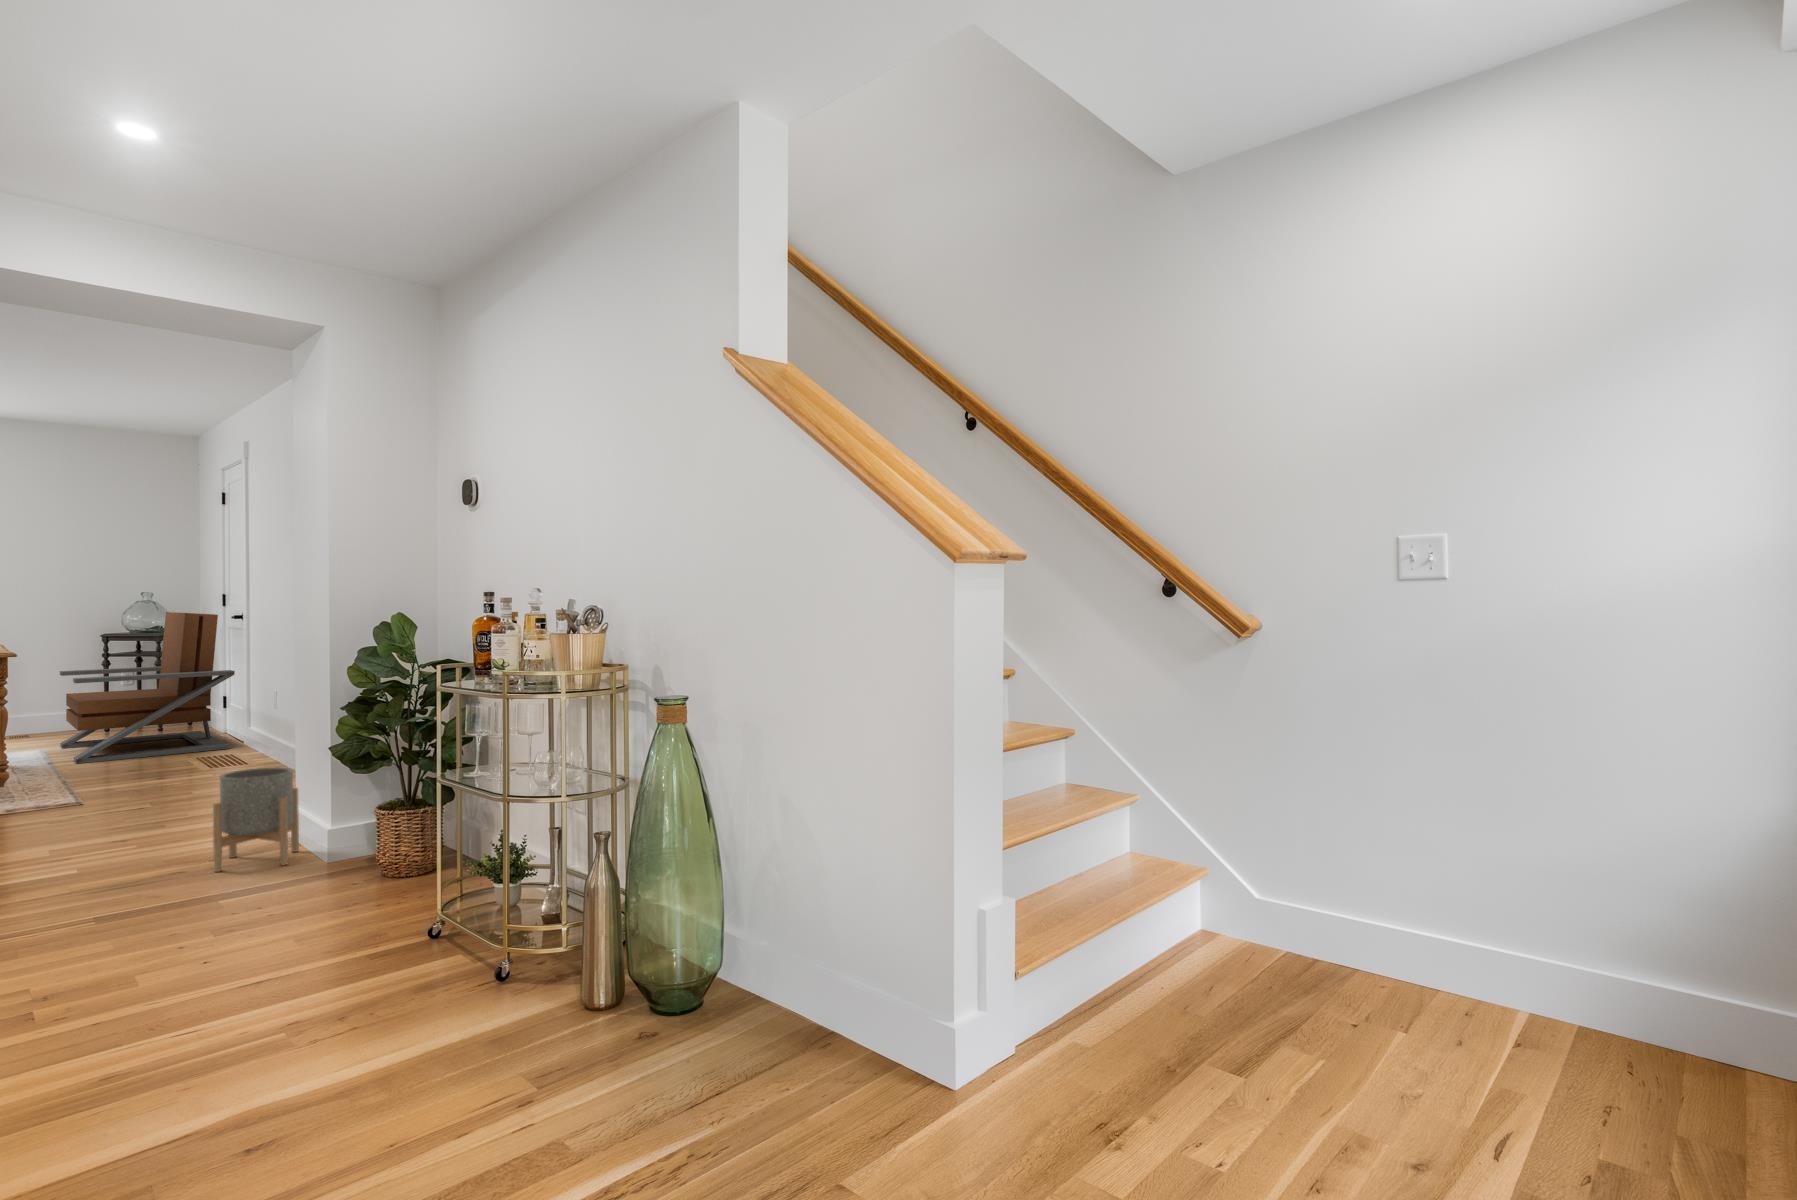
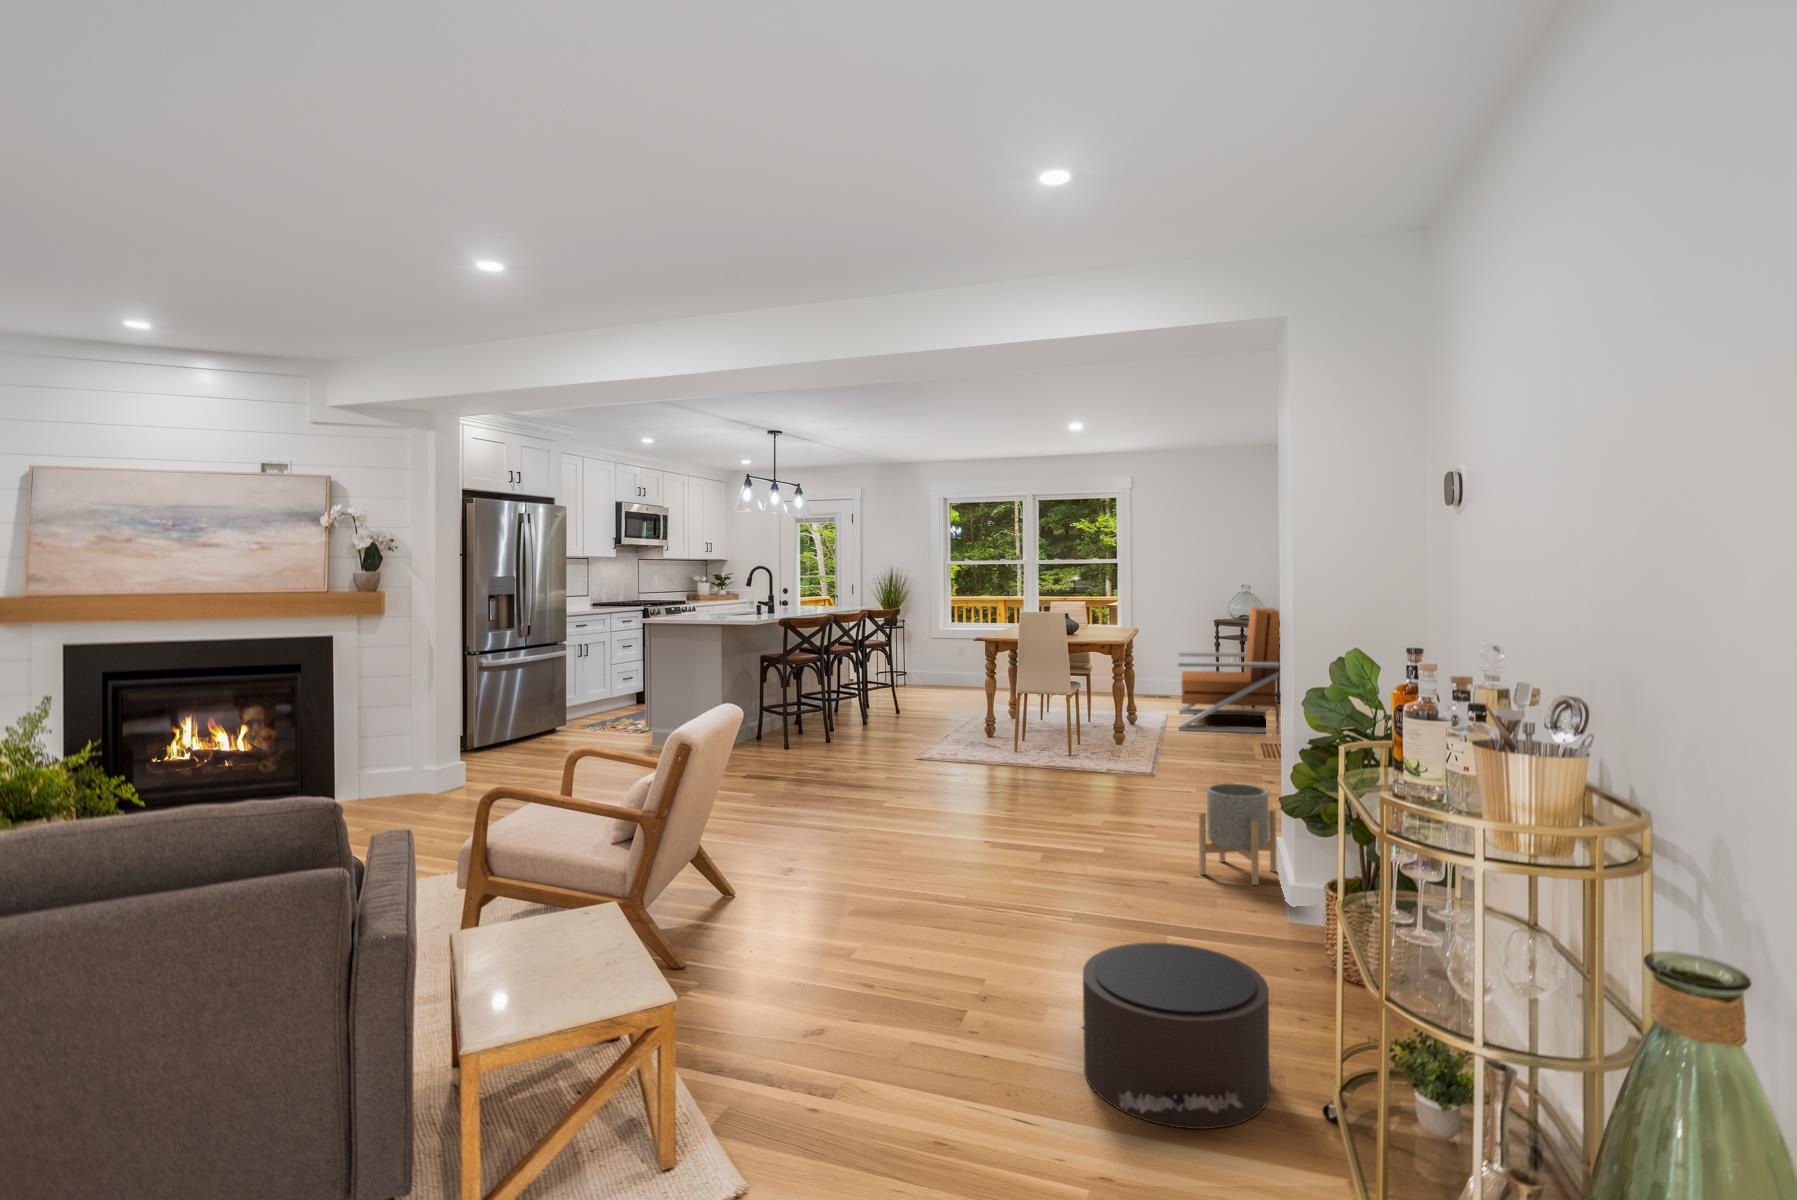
pouf: none [174,881,406,1046] -> present [1081,943,1270,1129]

